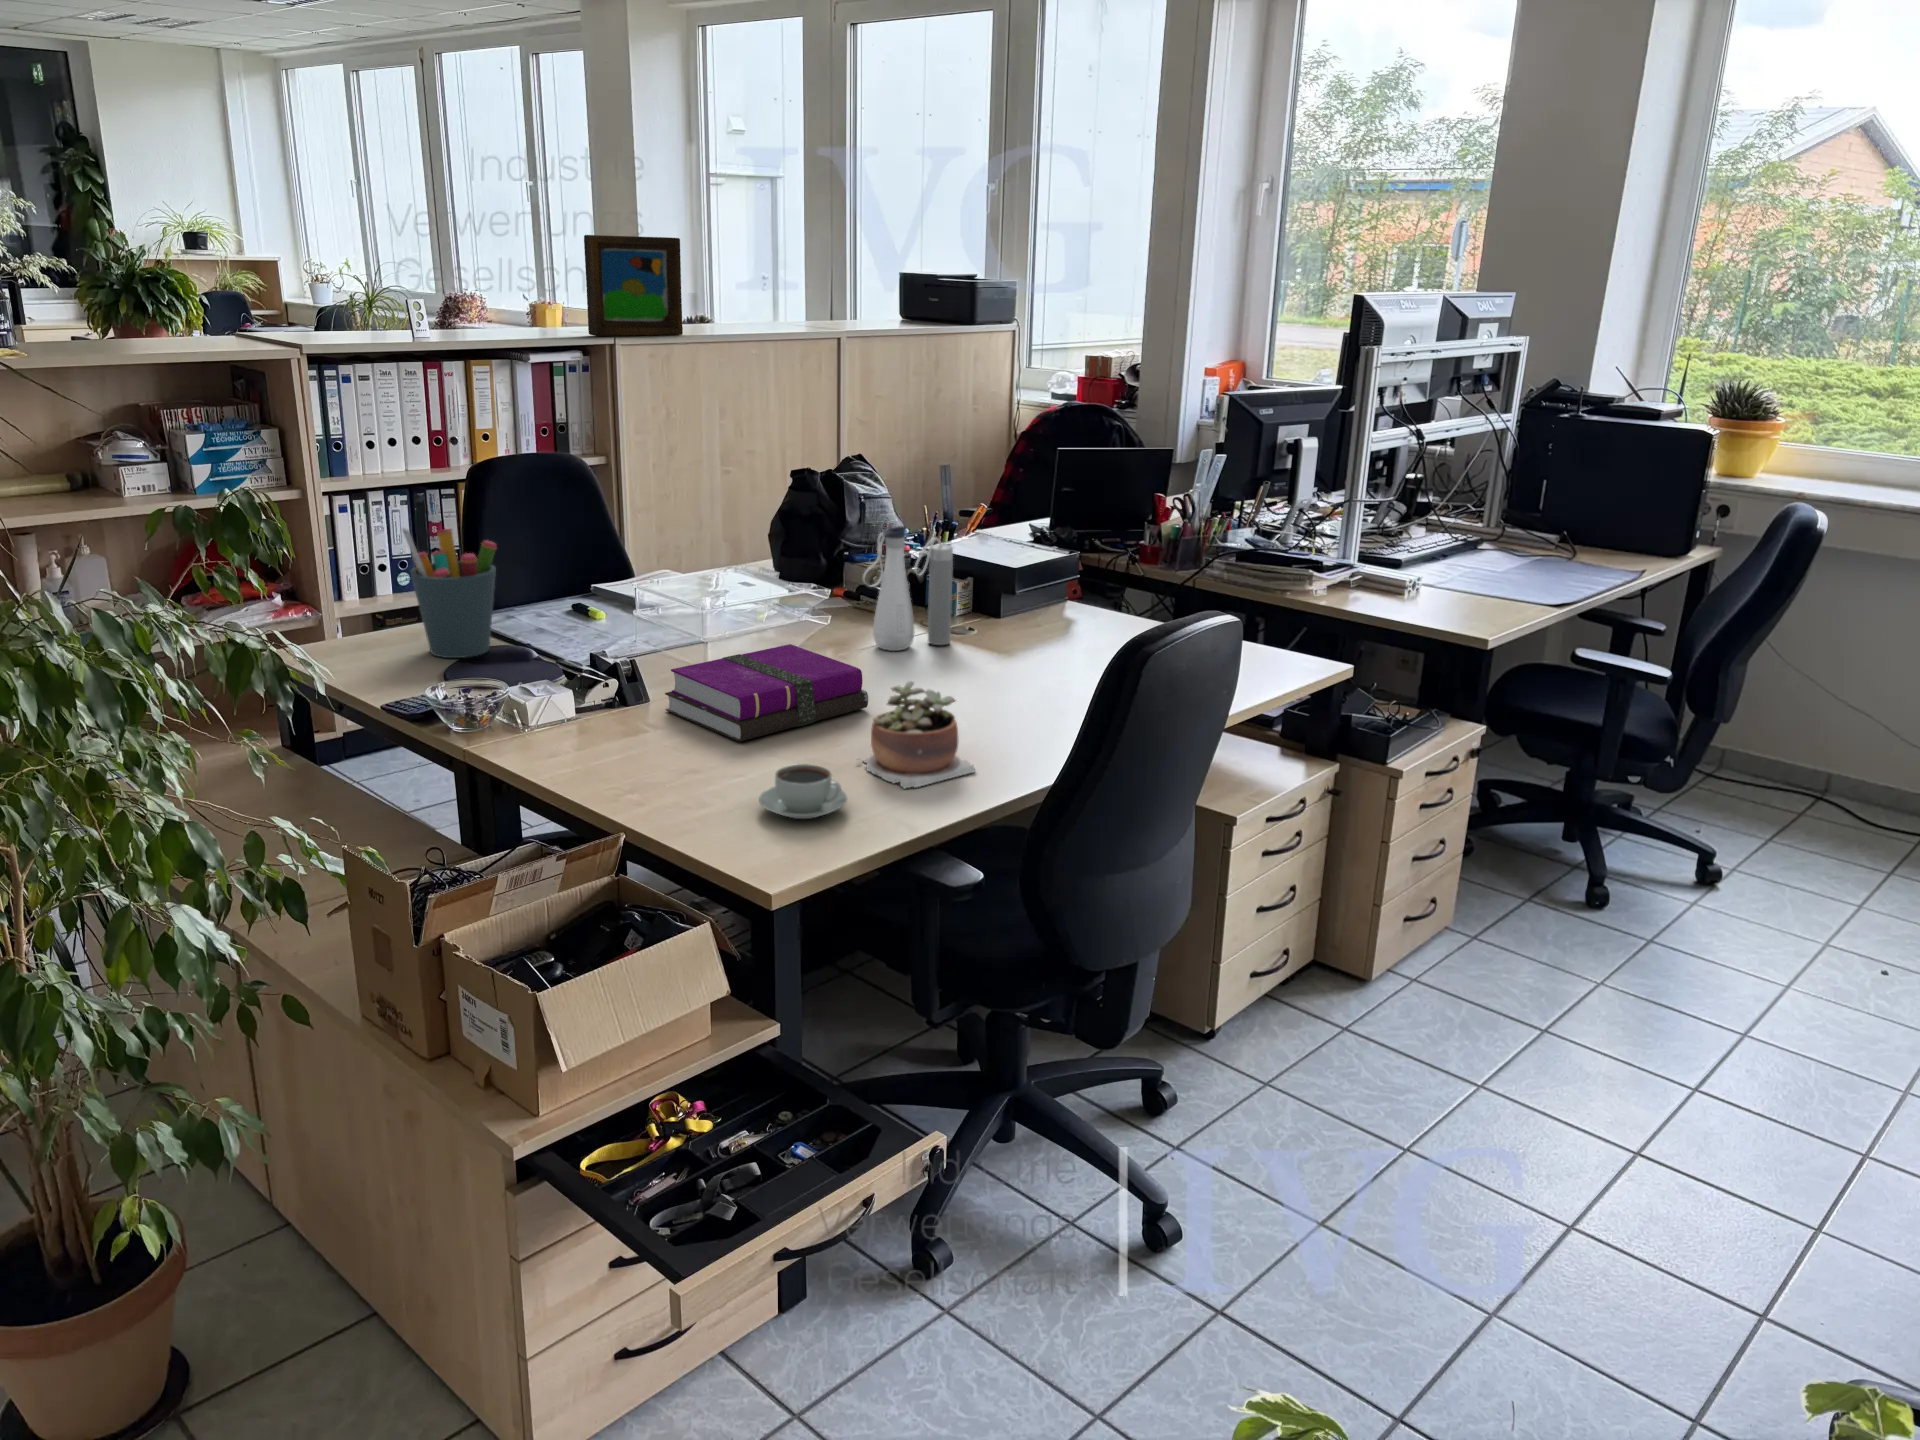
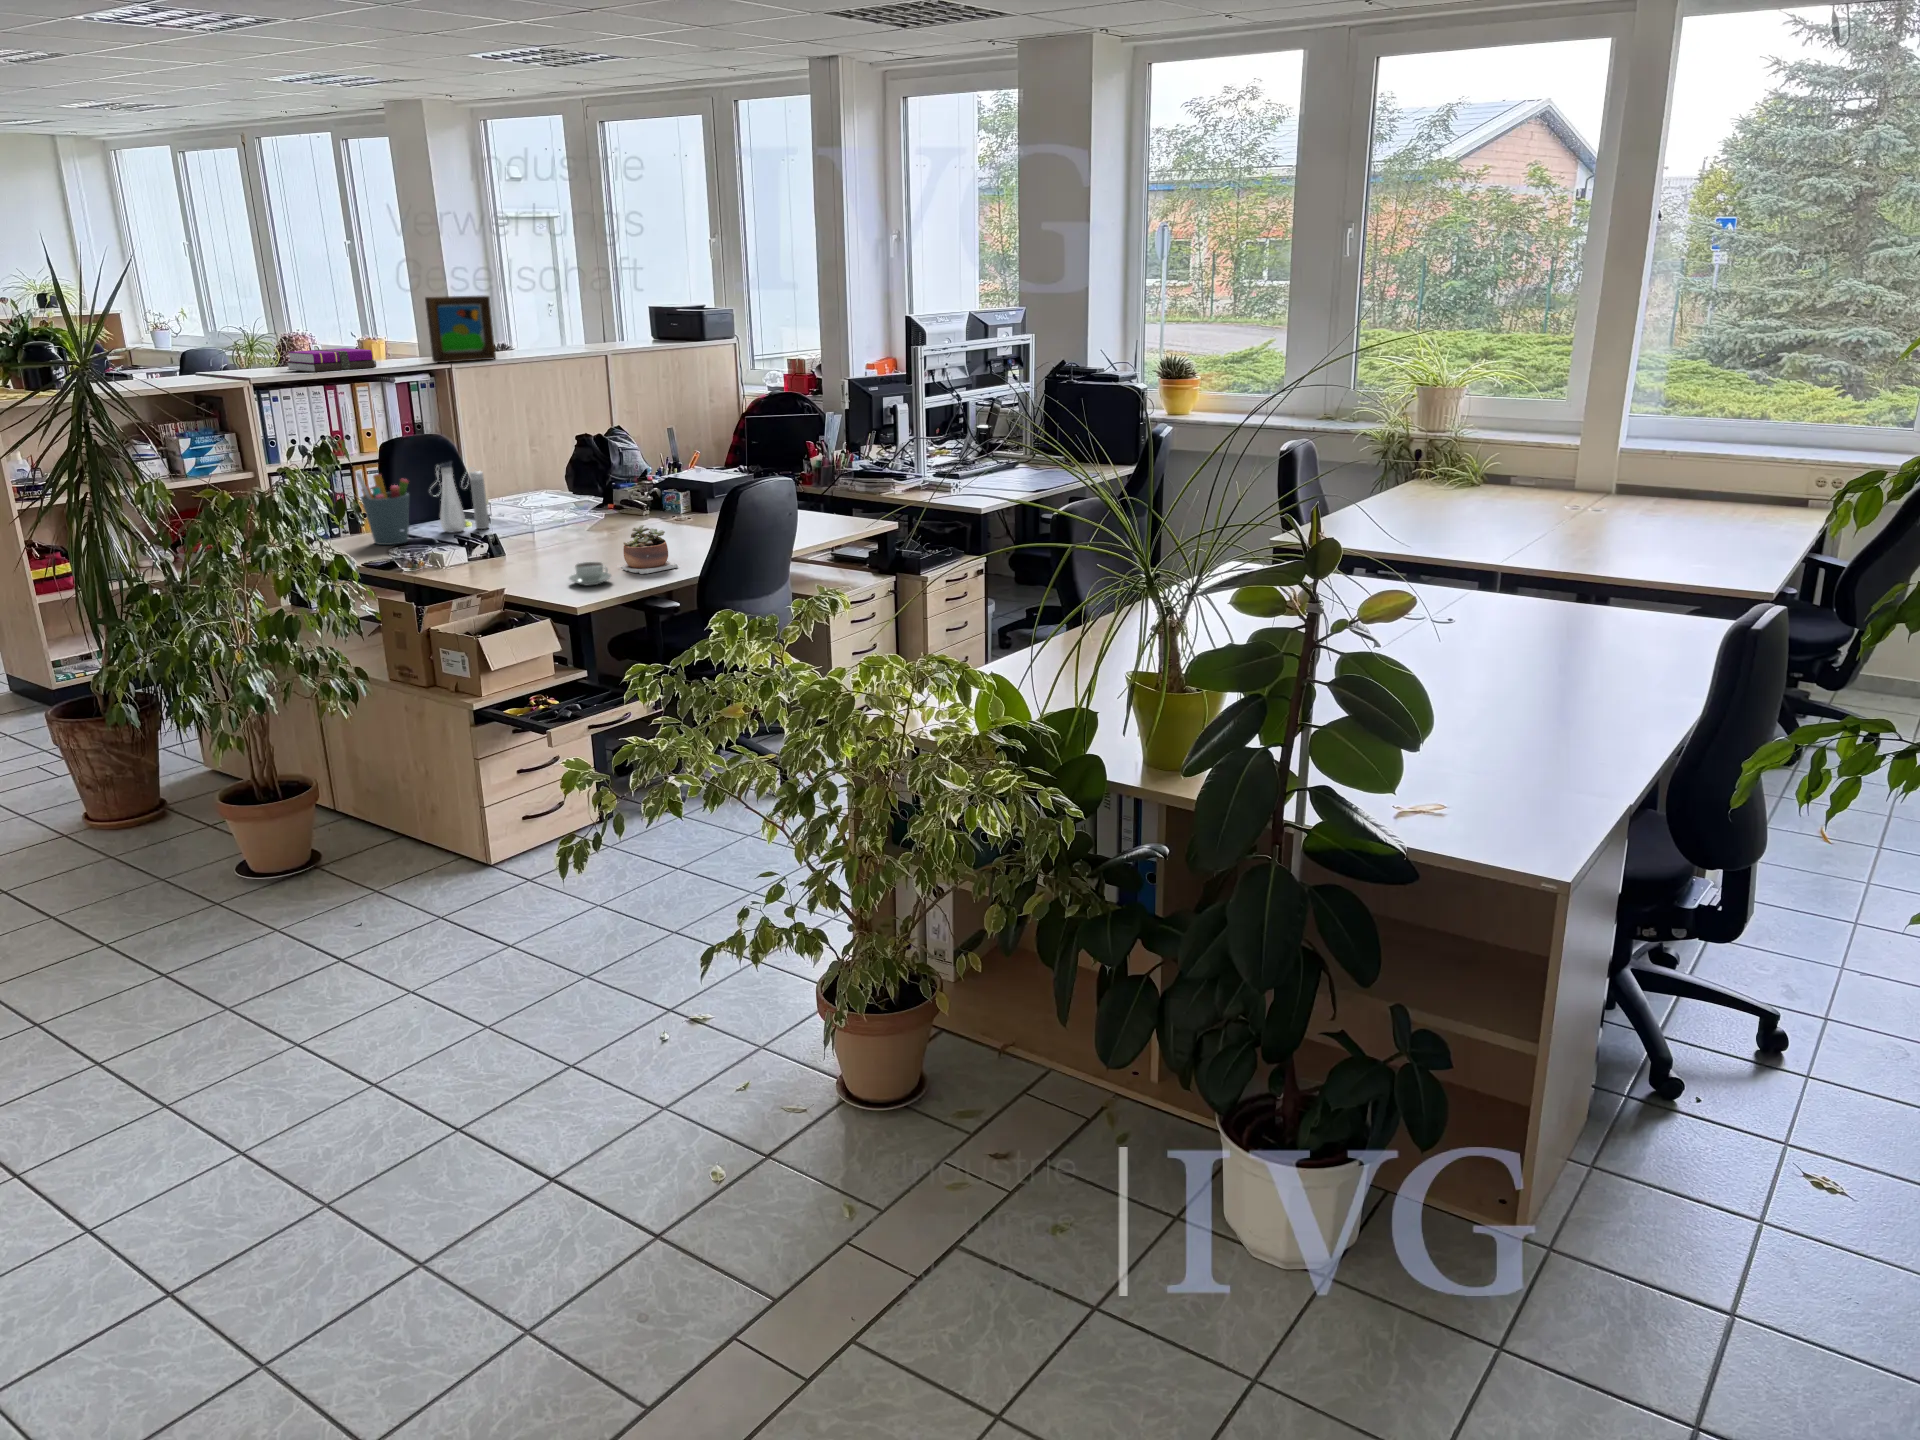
water bottle: present [863,526,953,651] -> present [436,461,489,533]
notebook: present [665,644,868,742] -> present [287,348,376,372]

